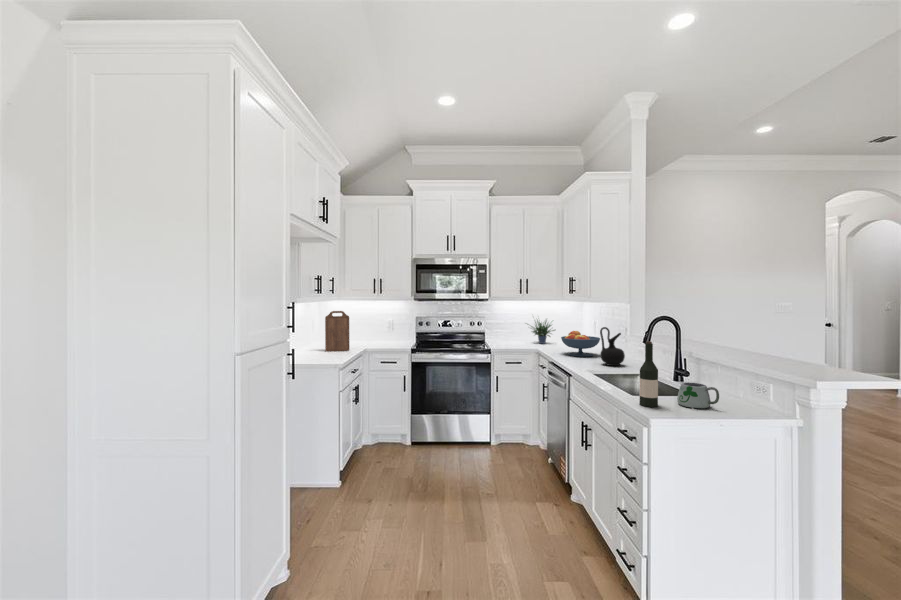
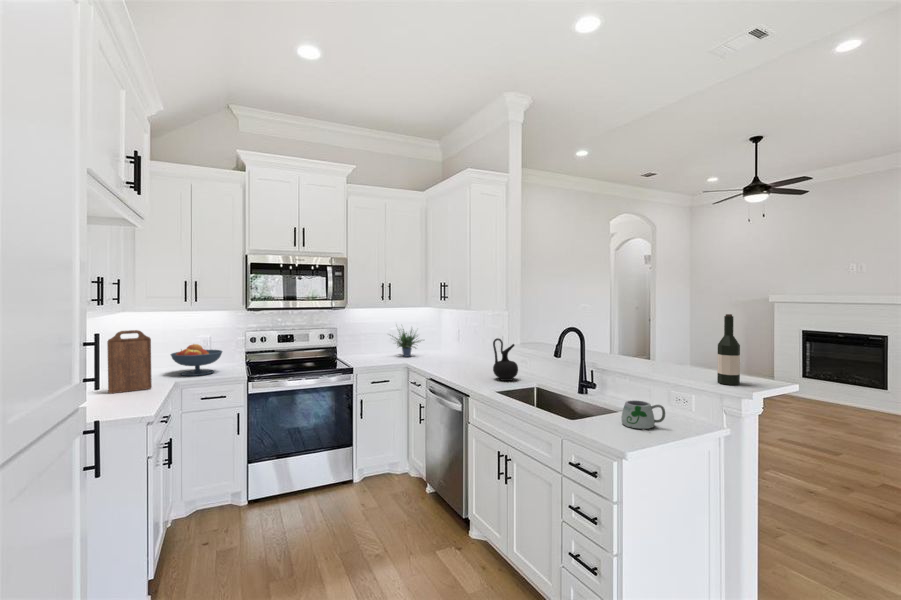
fruit bowl: present [561,331,600,357] -> present [171,344,222,376]
wine bottle: present [640,341,658,407] -> present [717,314,740,385]

